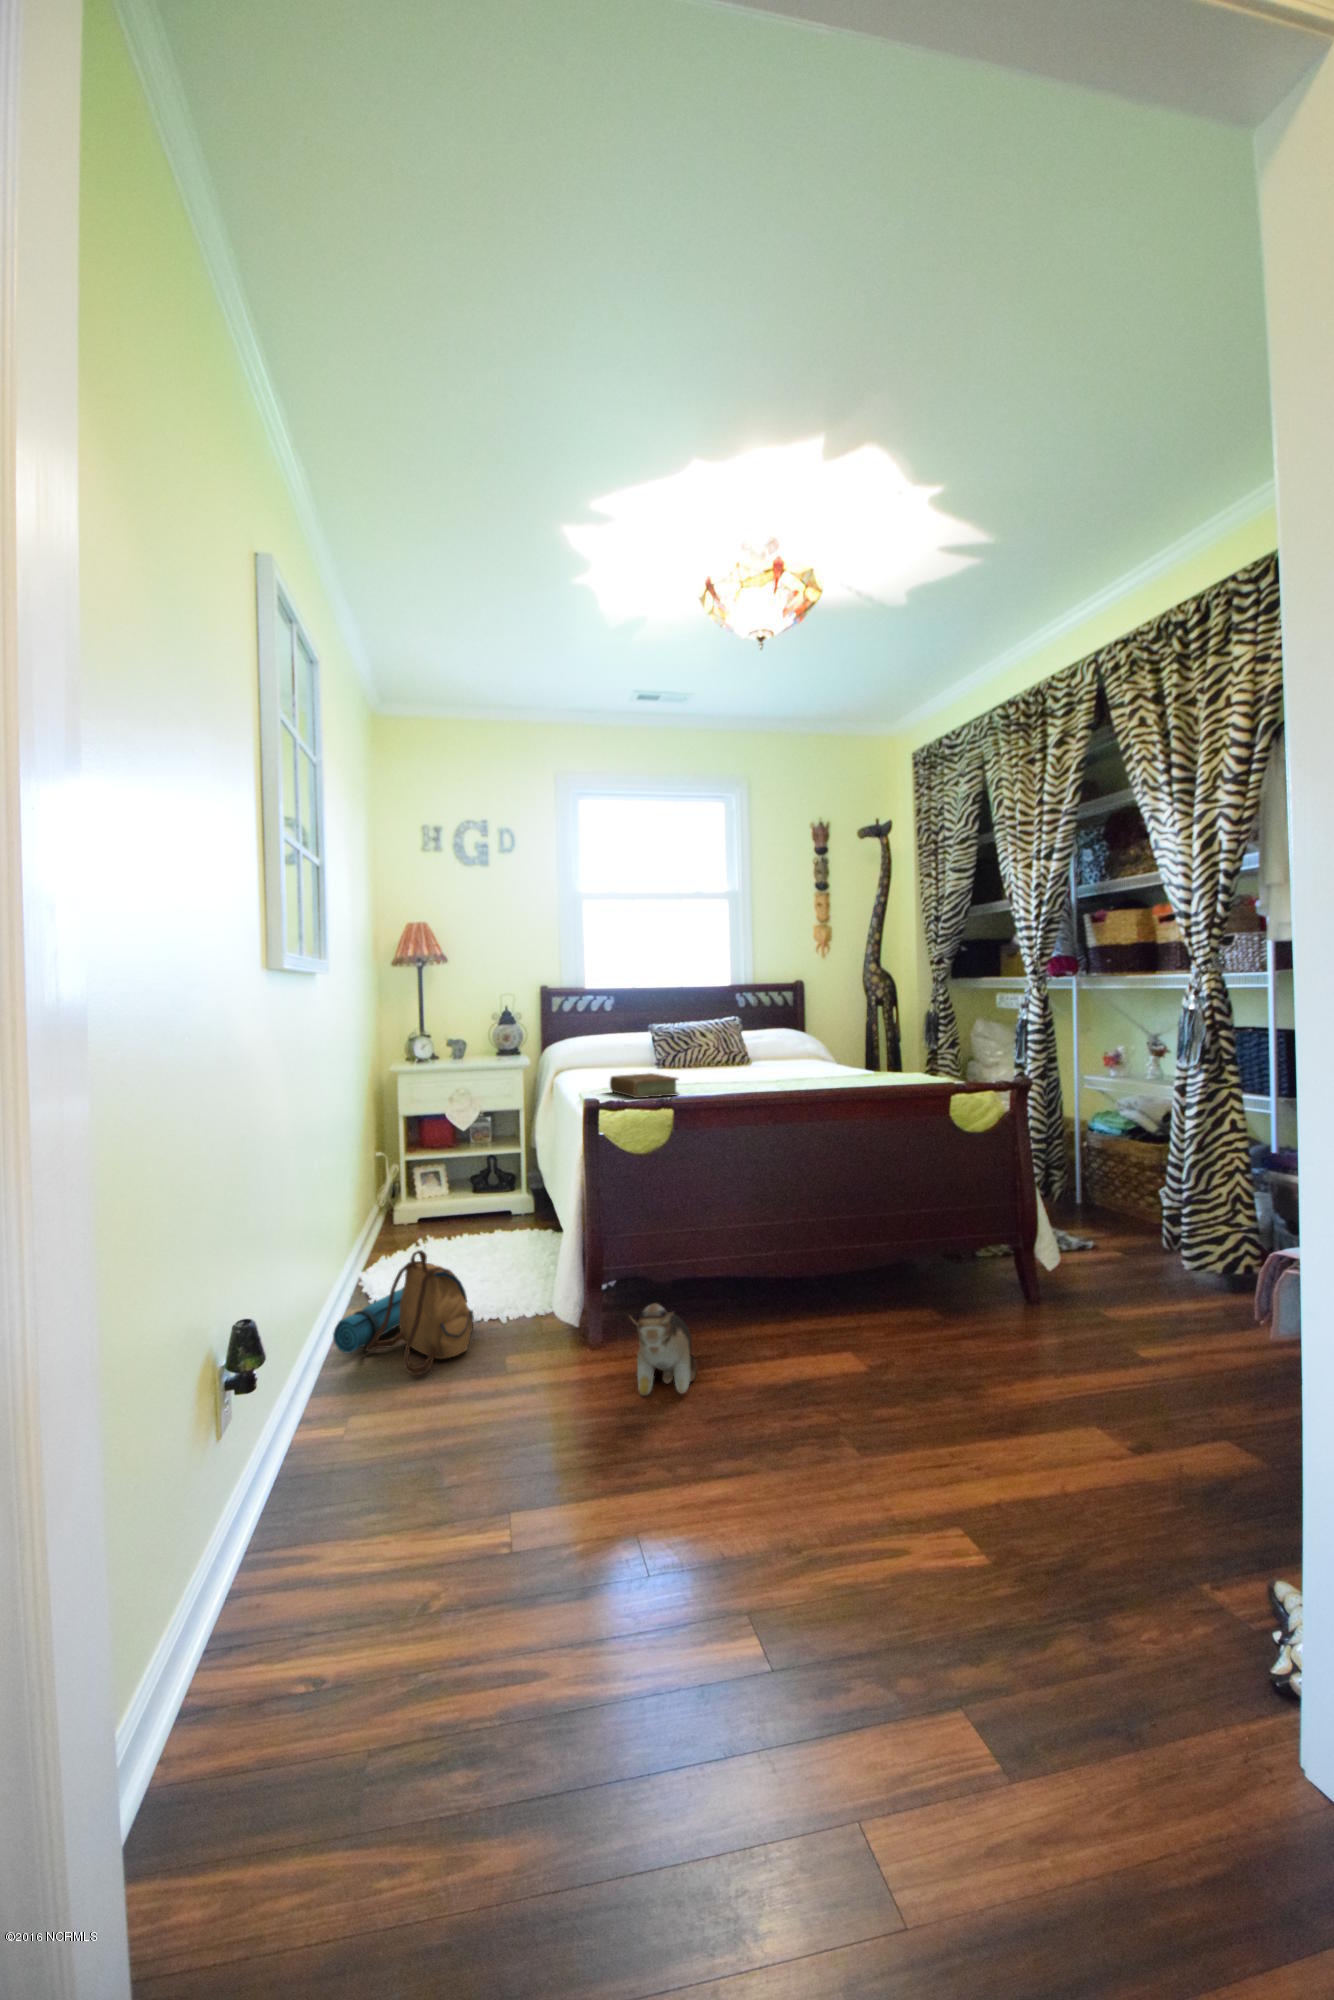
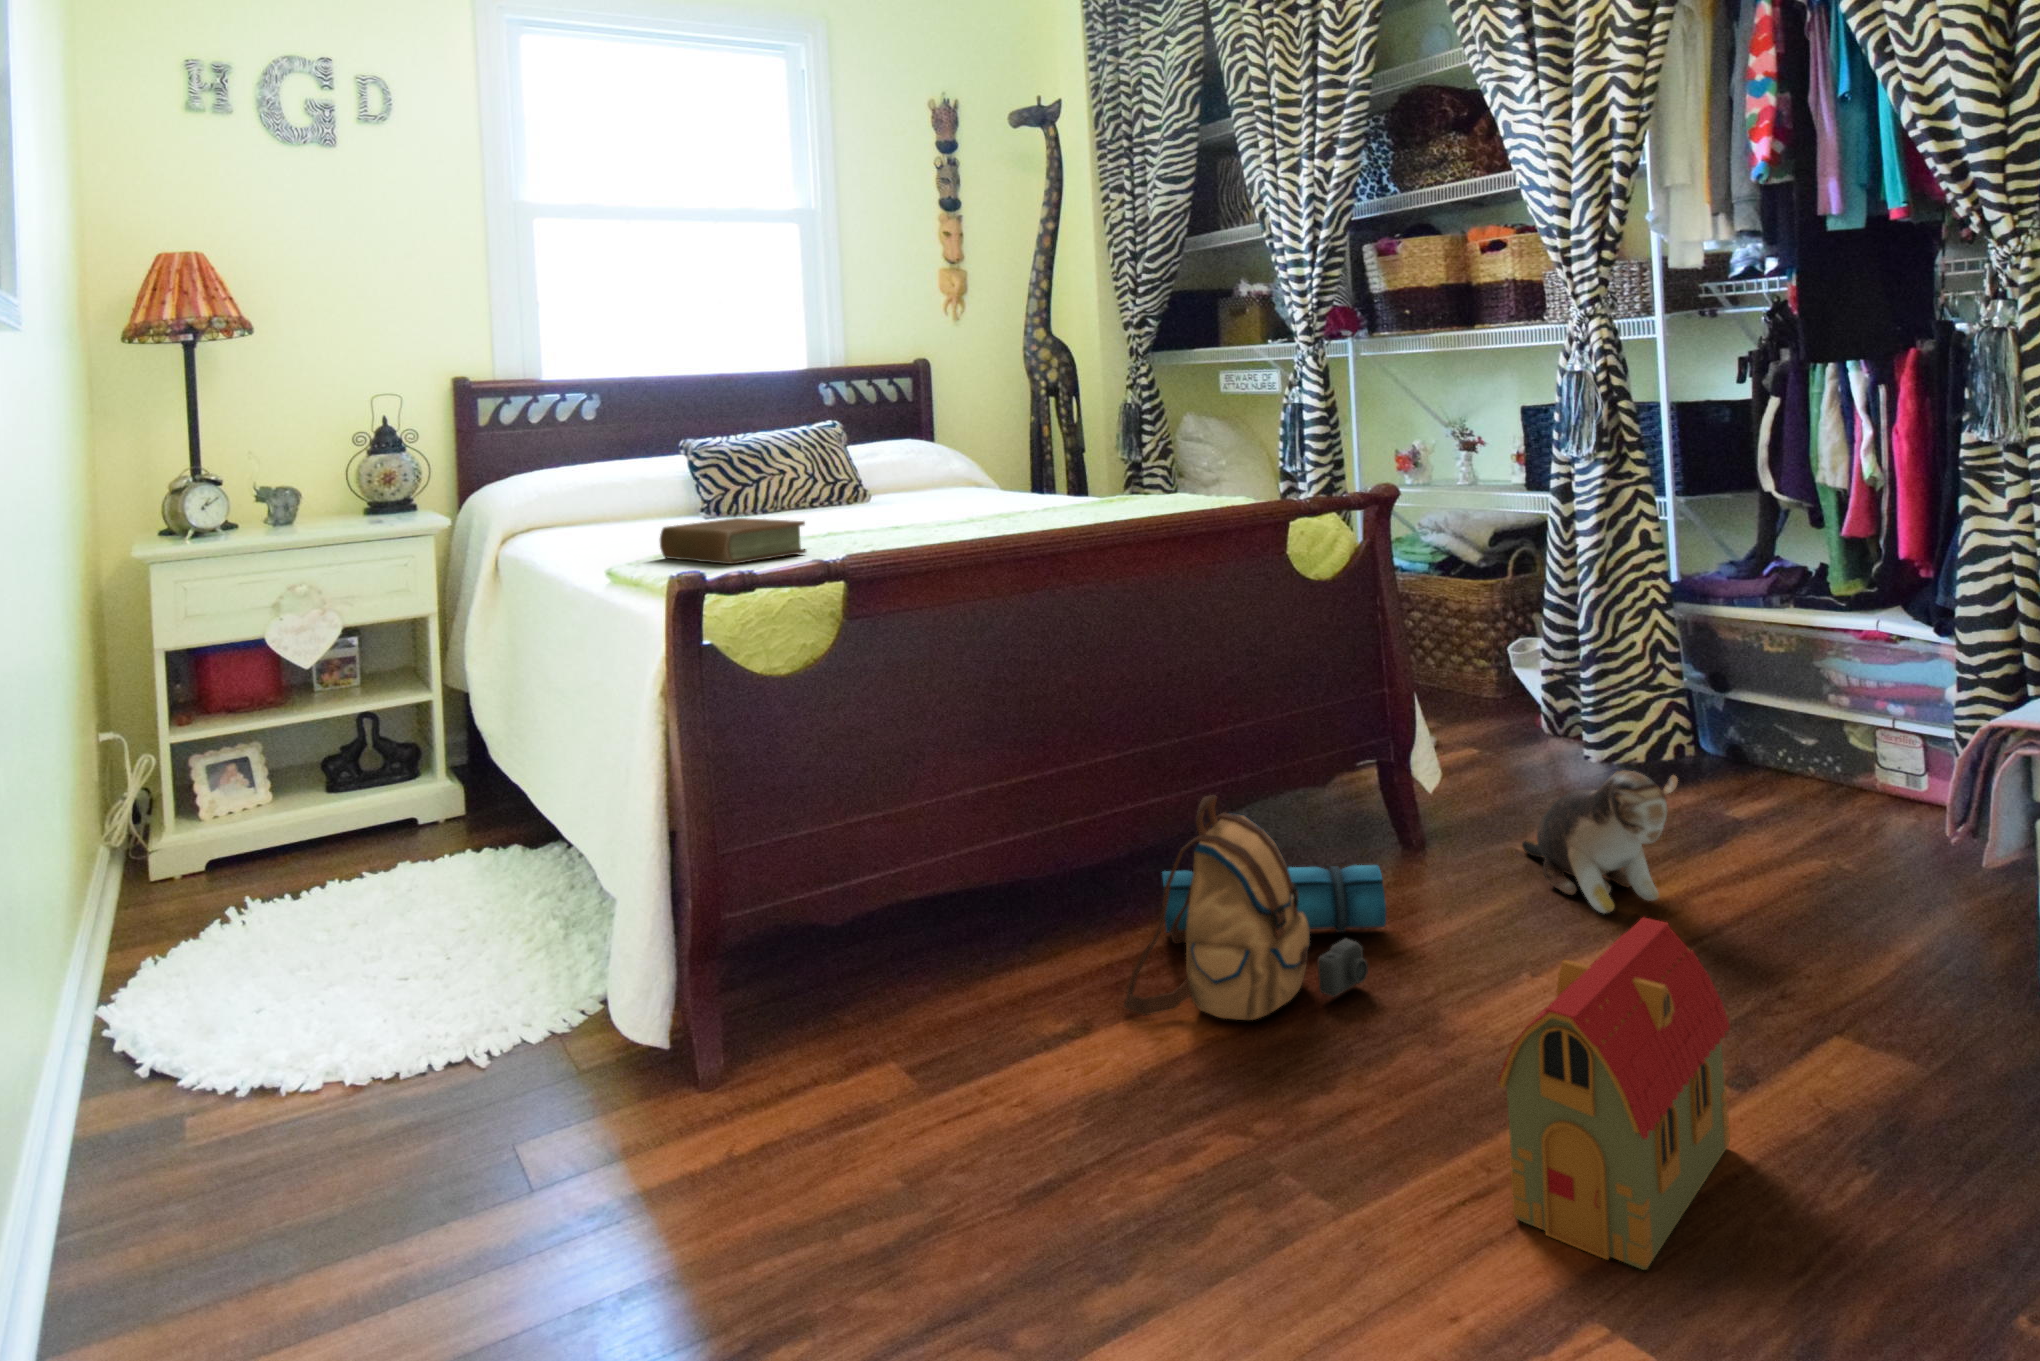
backpack: present [333,1250,474,1375] -> present [1124,795,1386,1020]
plush toy: present [631,1303,698,1396] -> present [1522,771,1678,913]
toy house: none [933,1341,1095,1514] -> present [1498,917,1730,1270]

